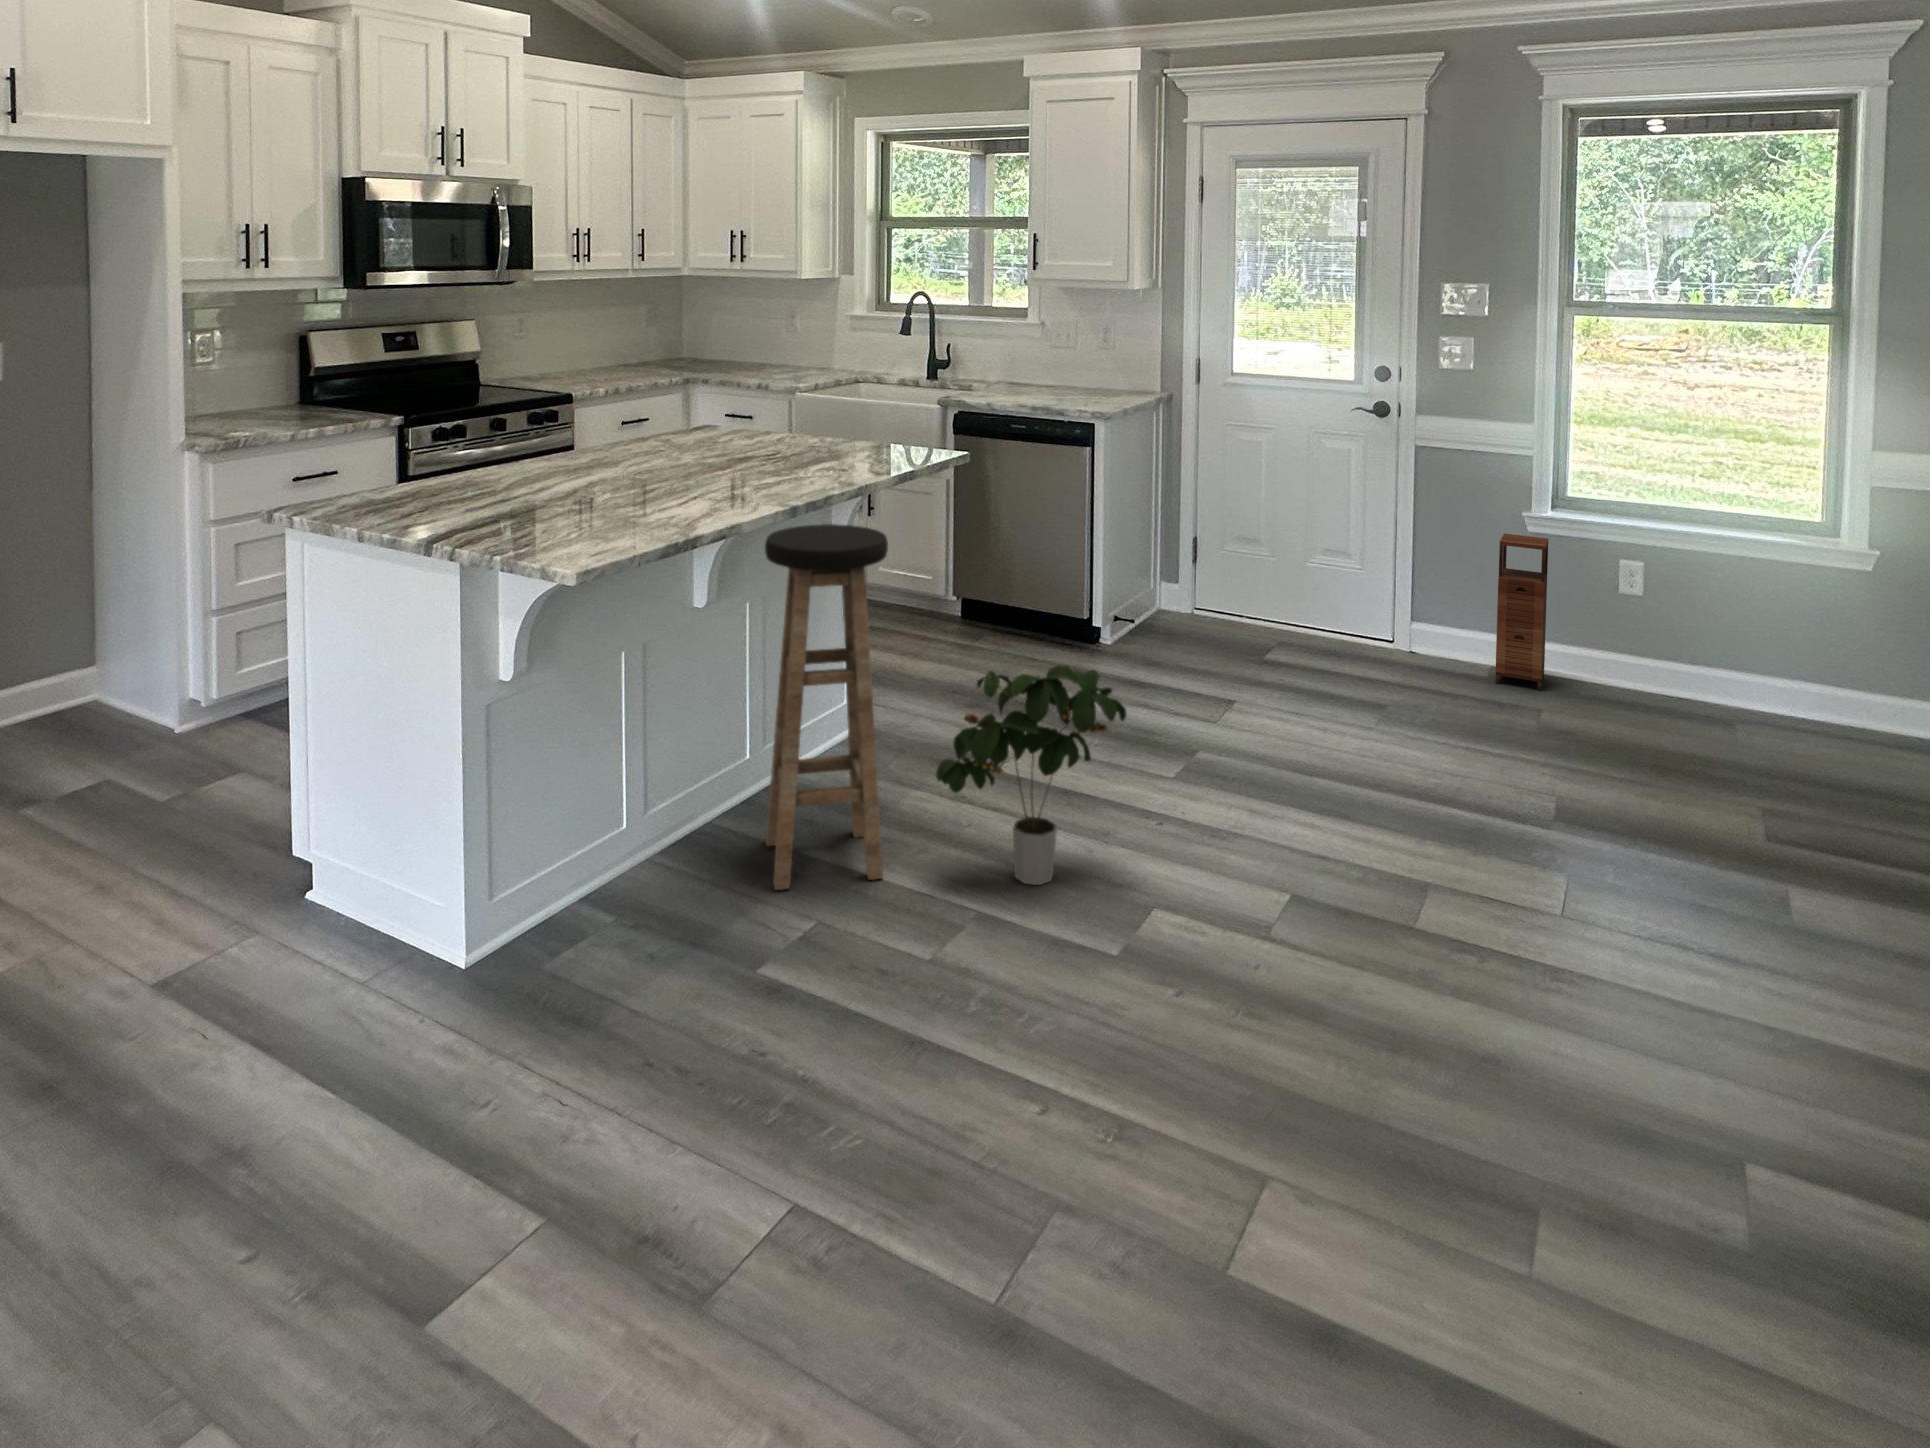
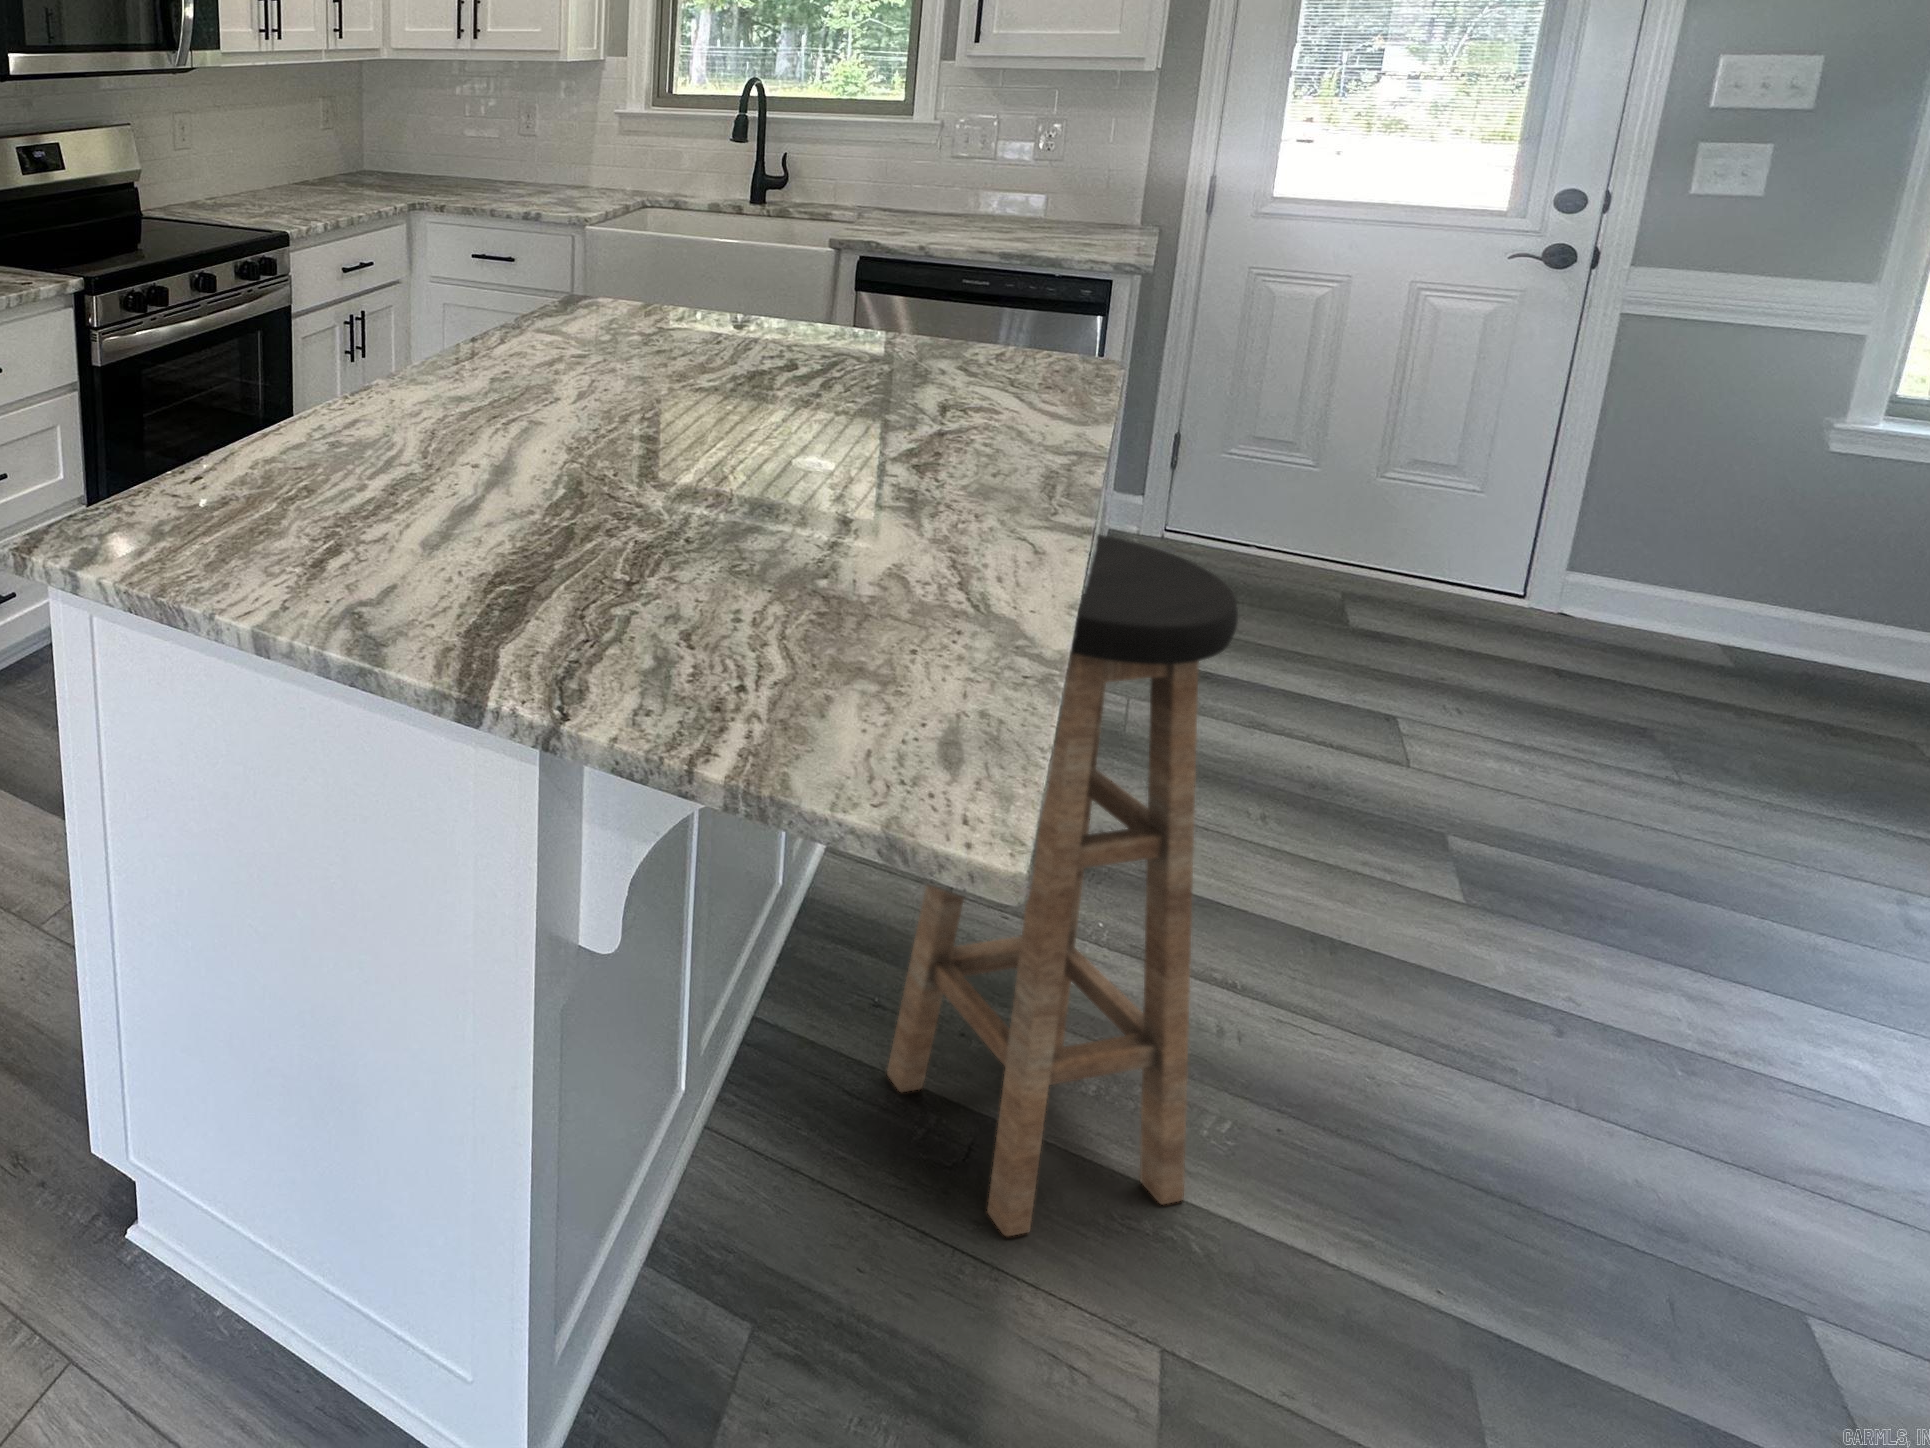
storage cabinet: present [1495,534,1548,690] -> none [1751,455,1922,701]
potted plant: present [936,665,1127,885] -> none [1316,814,1676,1228]

